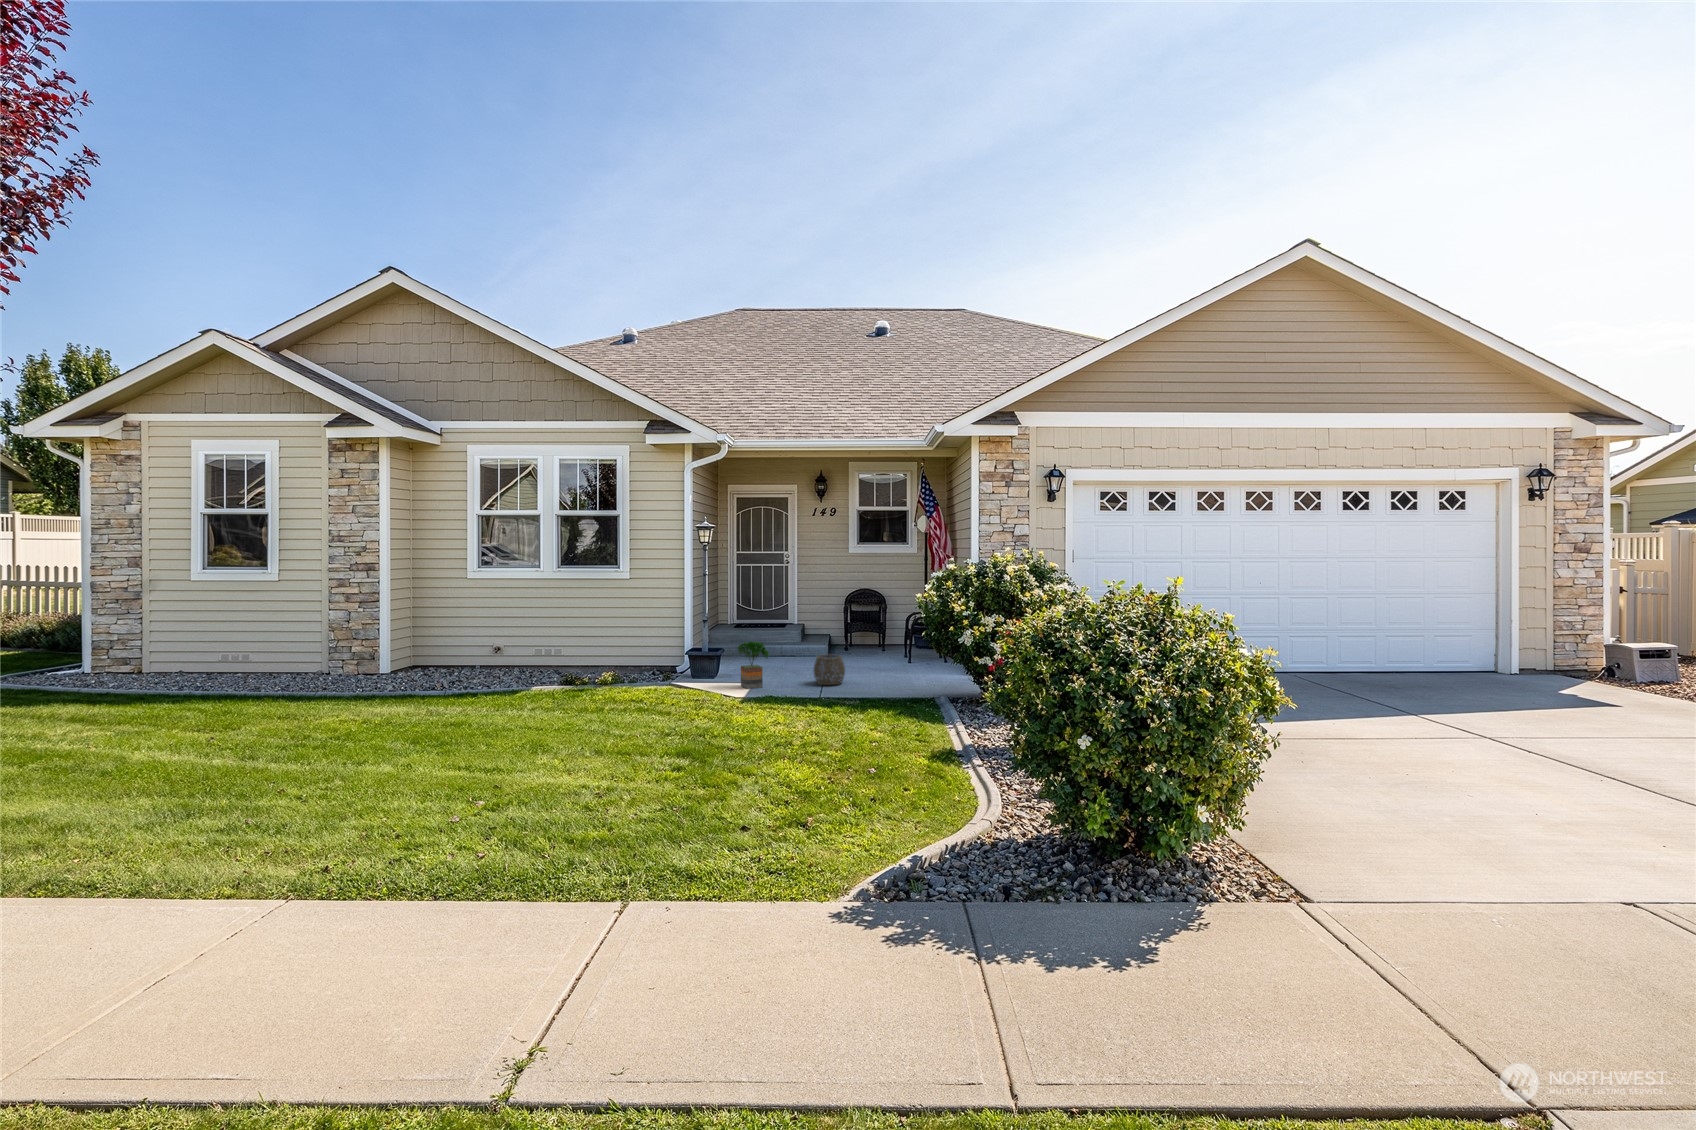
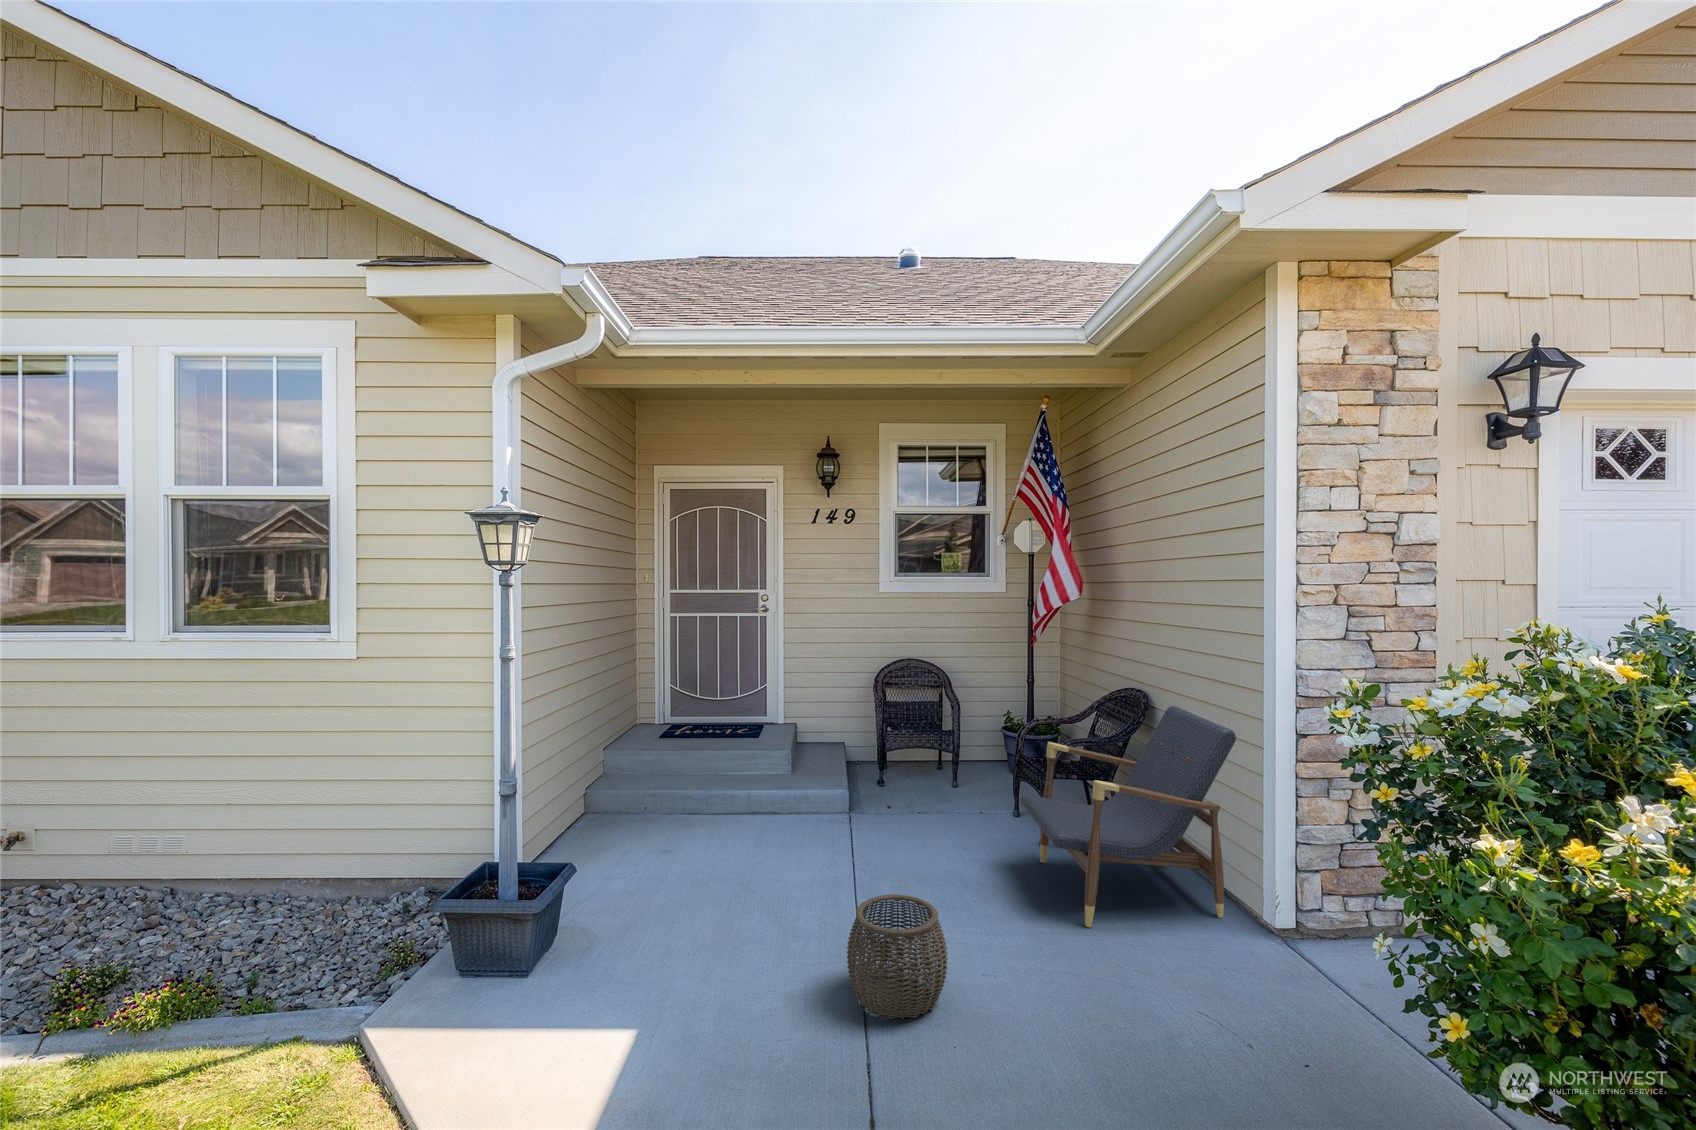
lounge chair: none [891,601,961,675] -> present [1021,706,1236,927]
potted tree: present [737,642,769,689] -> none [593,867,707,1054]

